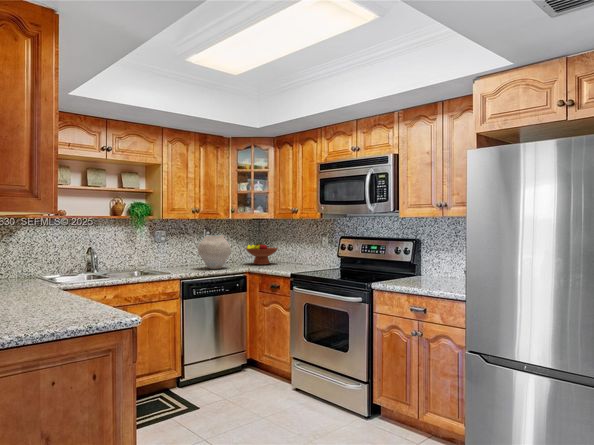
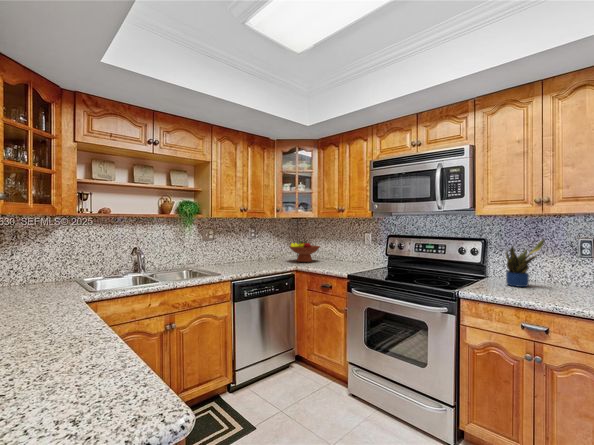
vase: present [198,235,231,269] -> none [246,233,279,268]
potted plant: none [422,237,452,281] -> present [506,239,545,287]

